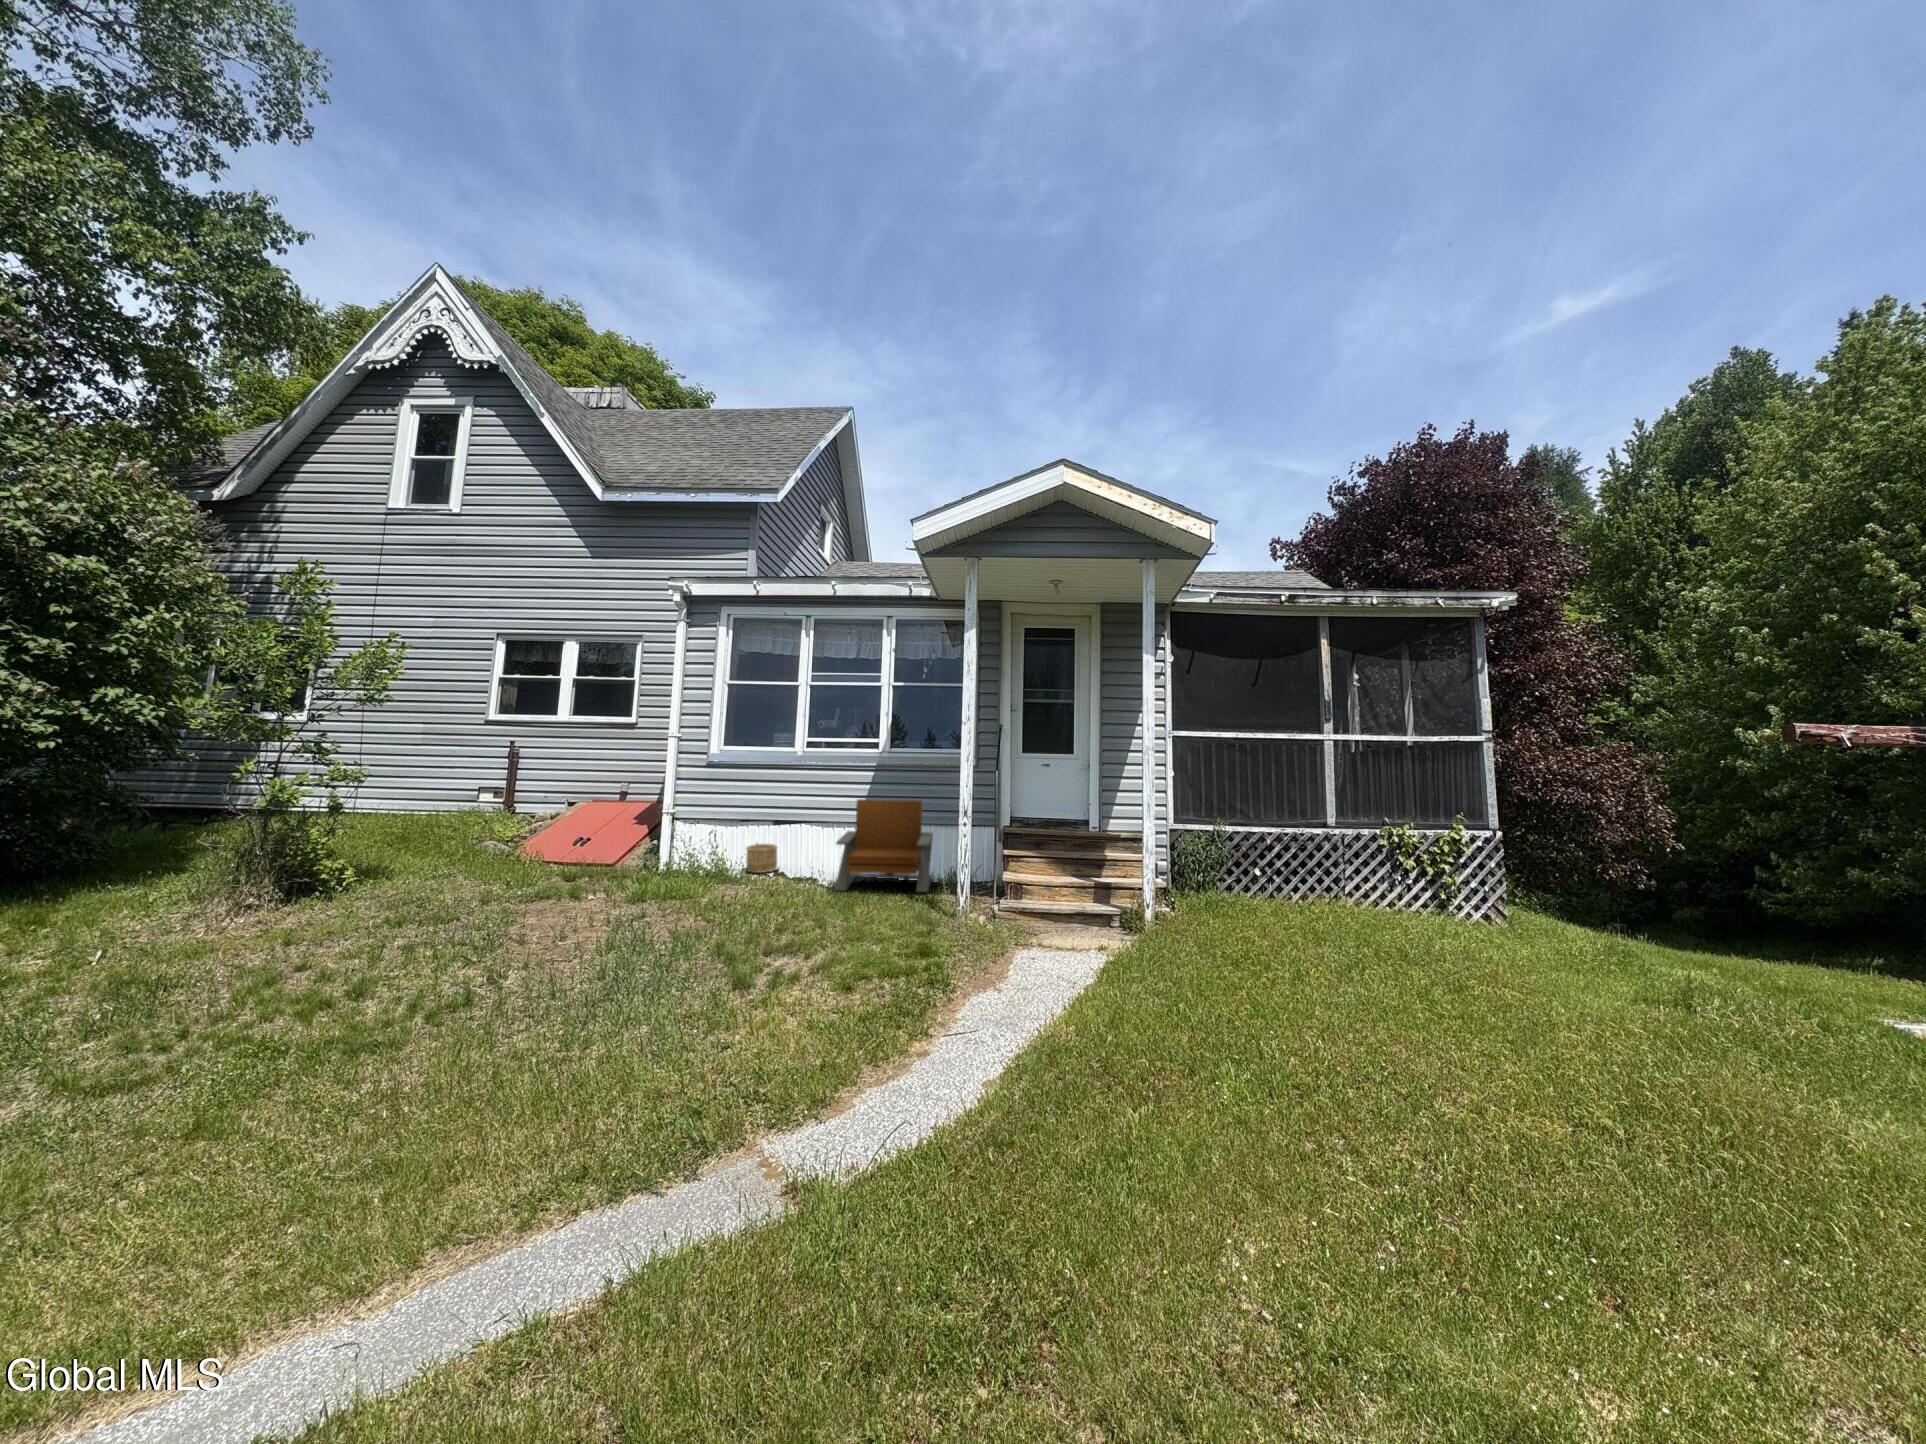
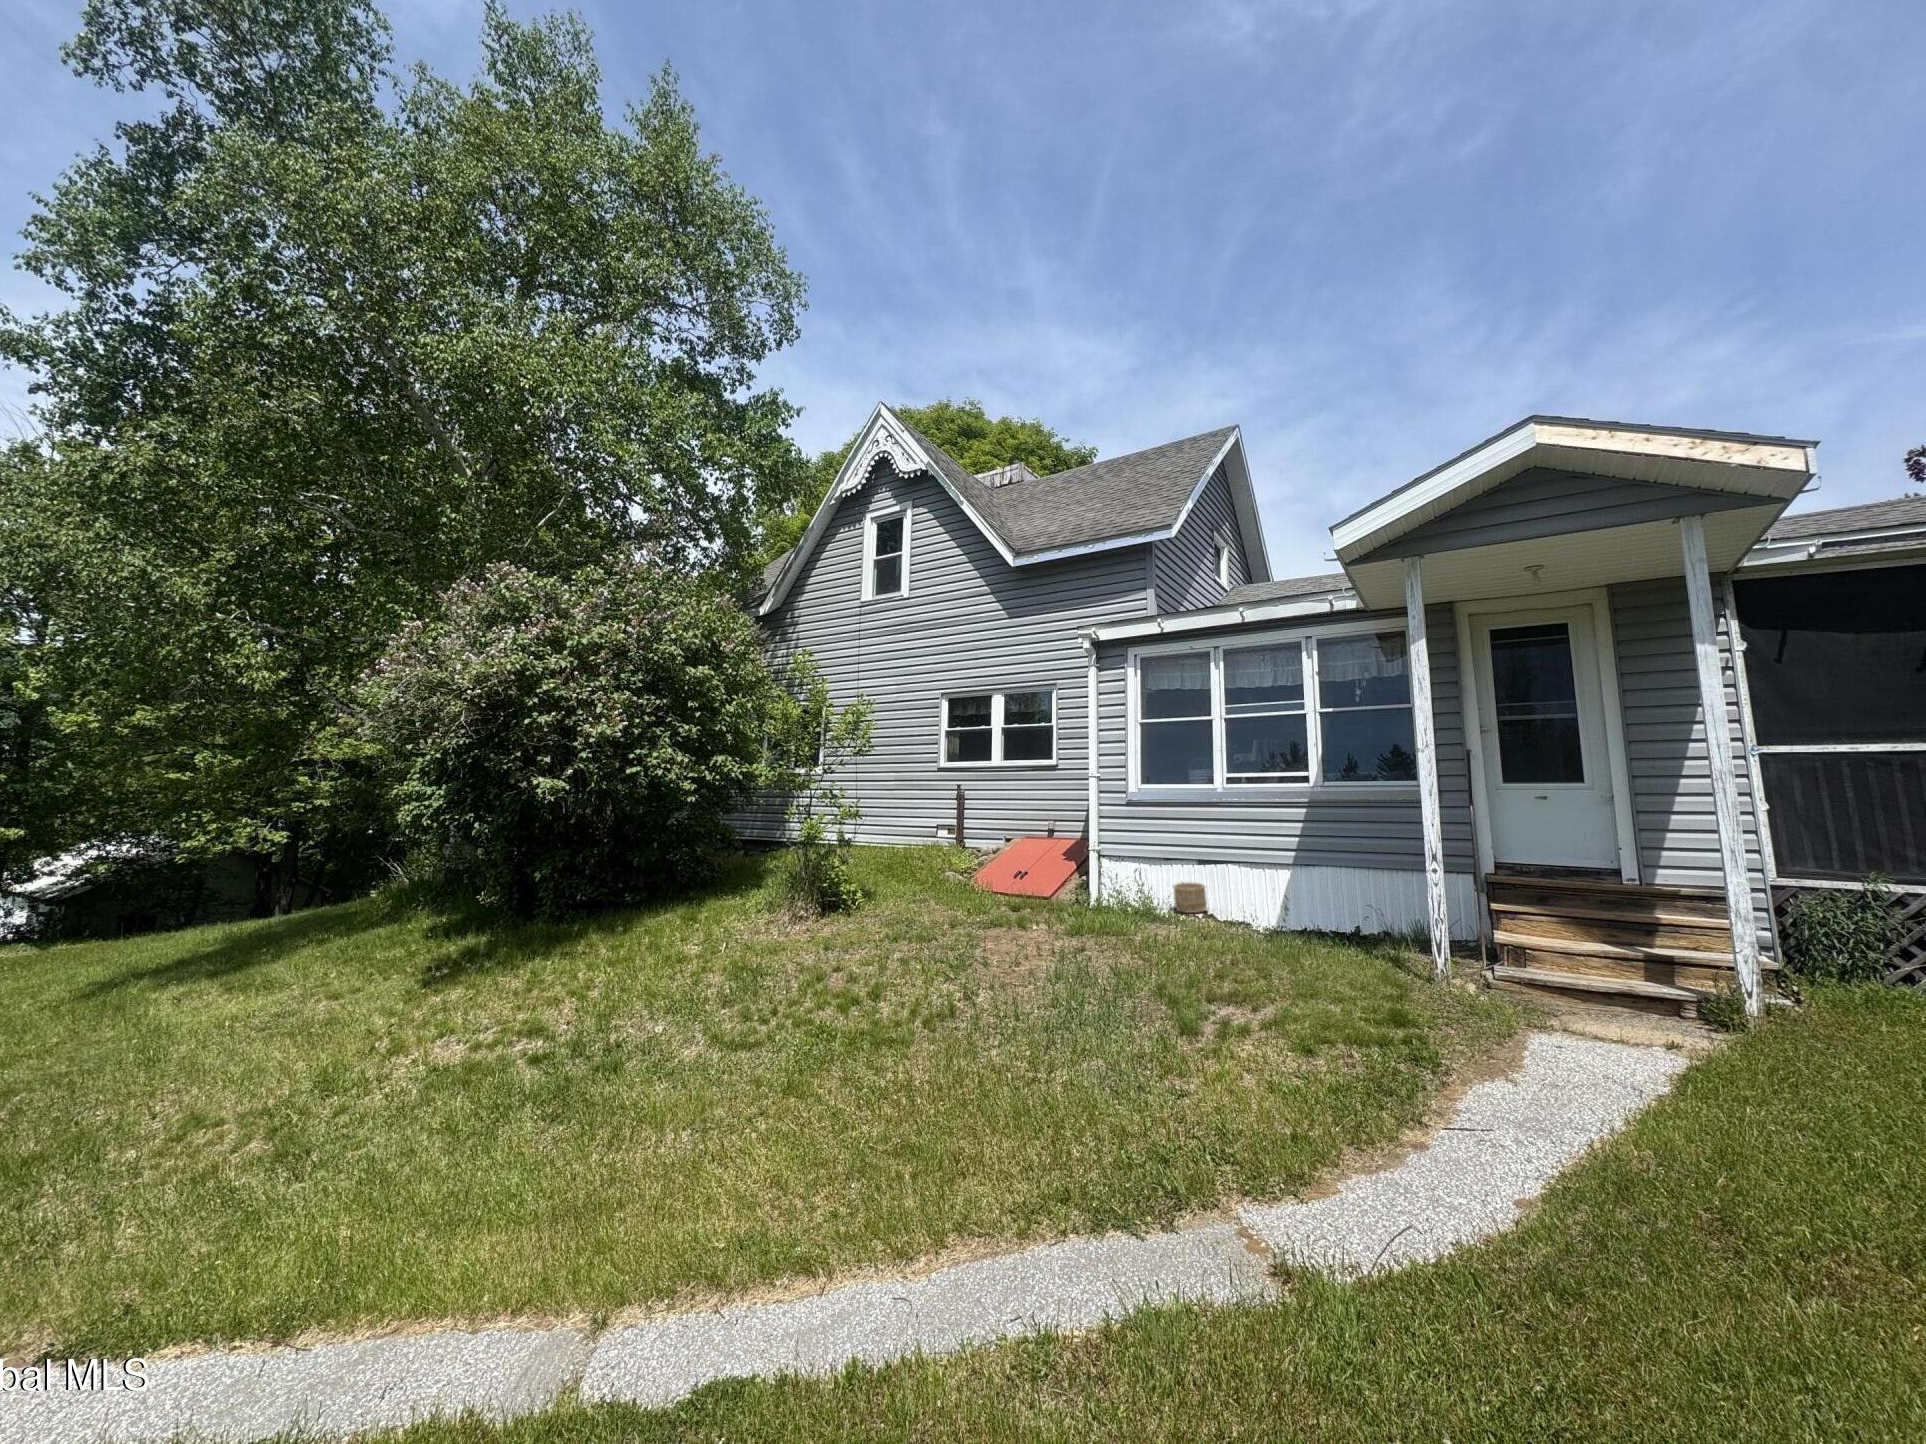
lounge chair: present [835,799,933,892] -> none [1271,838,1391,949]

